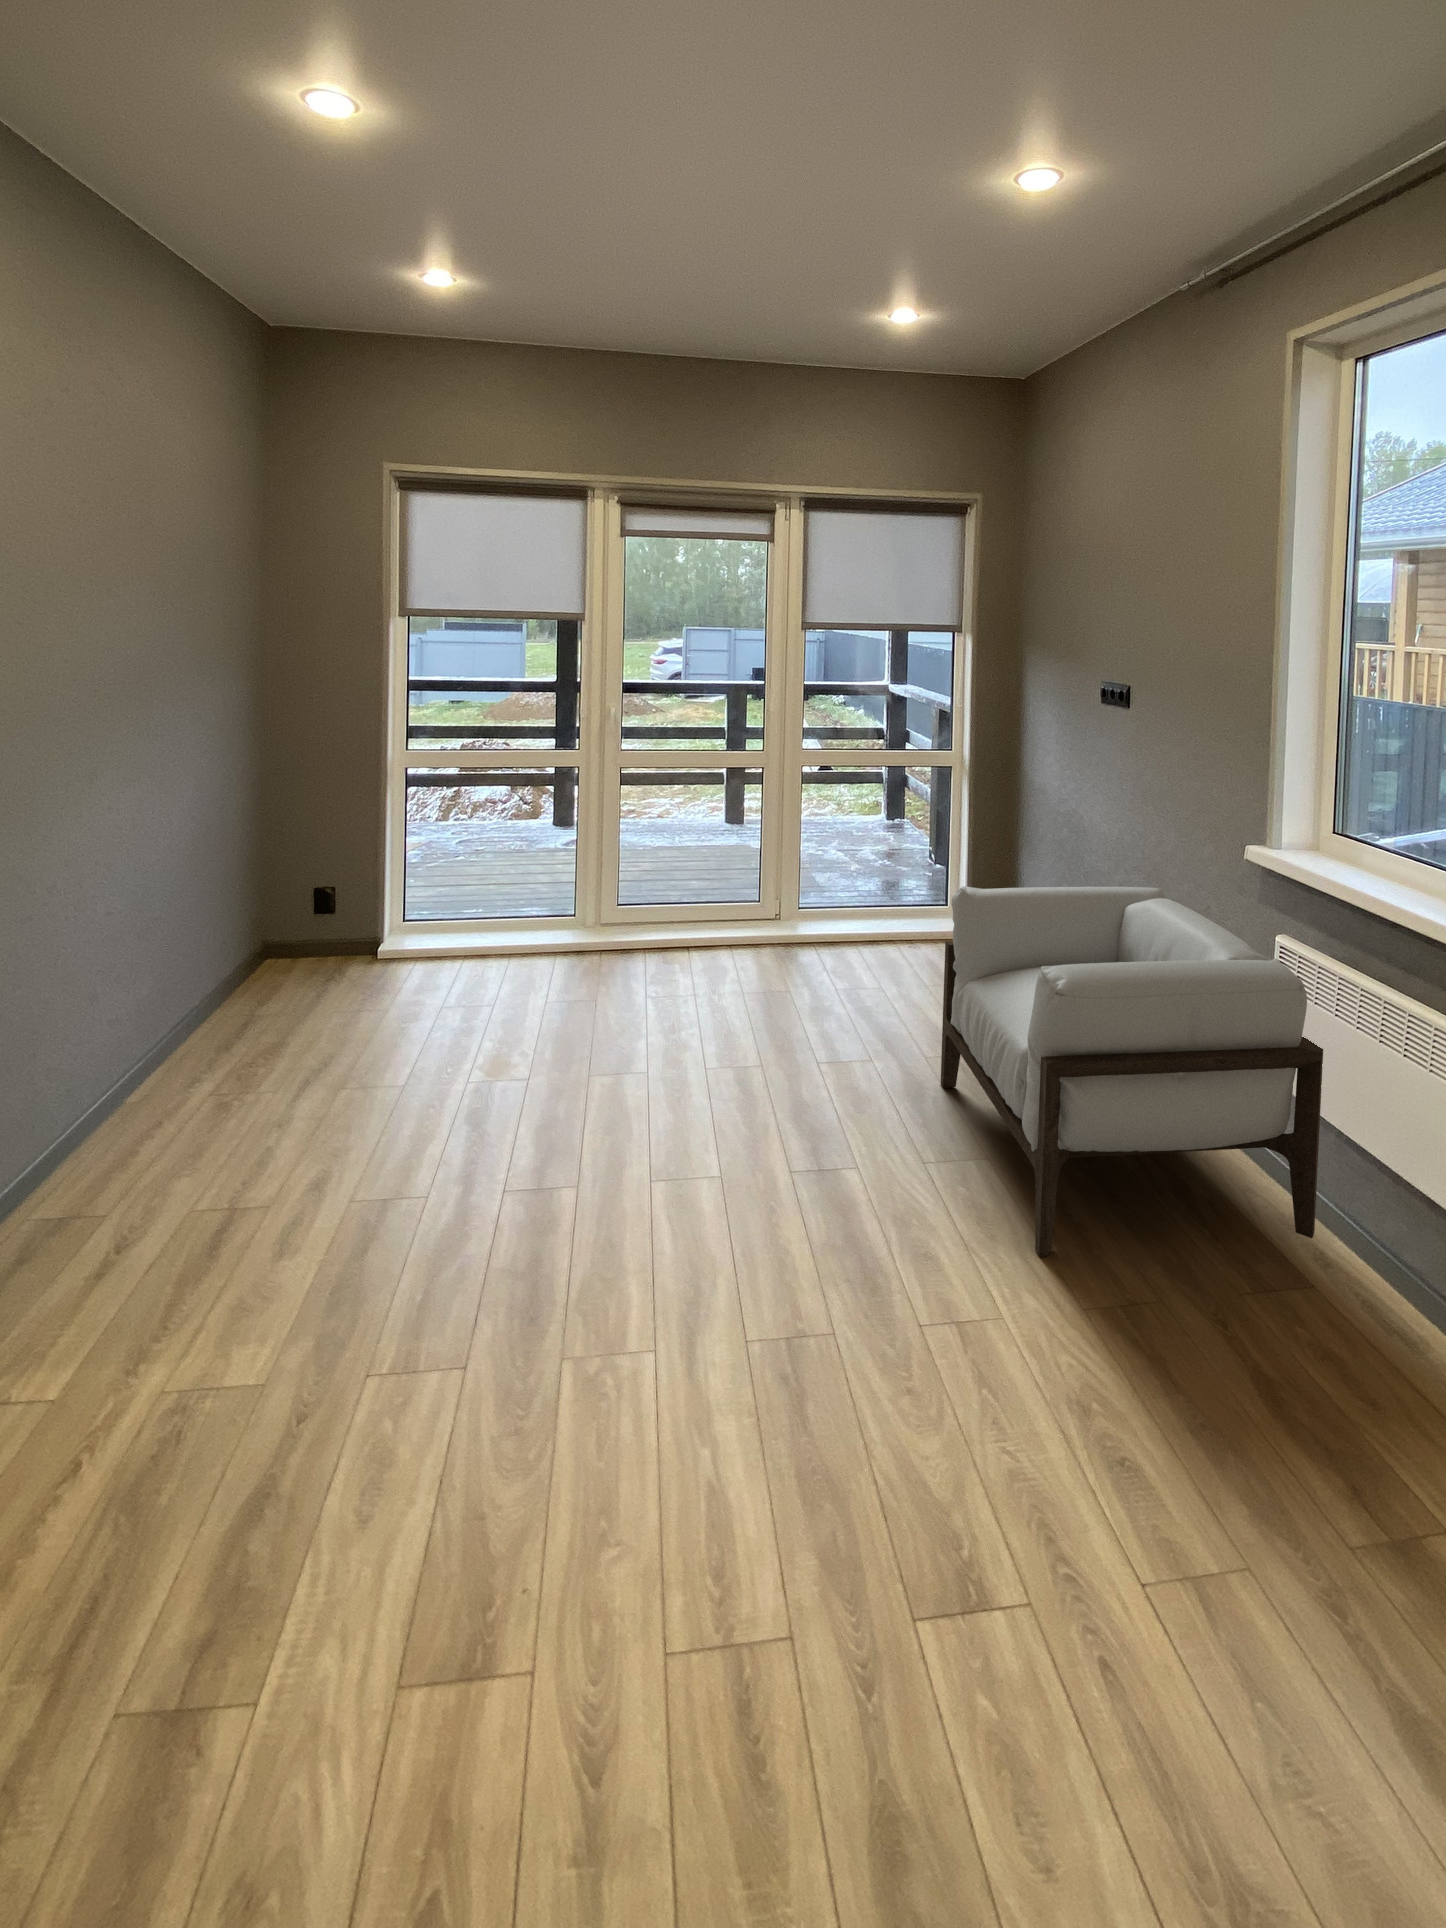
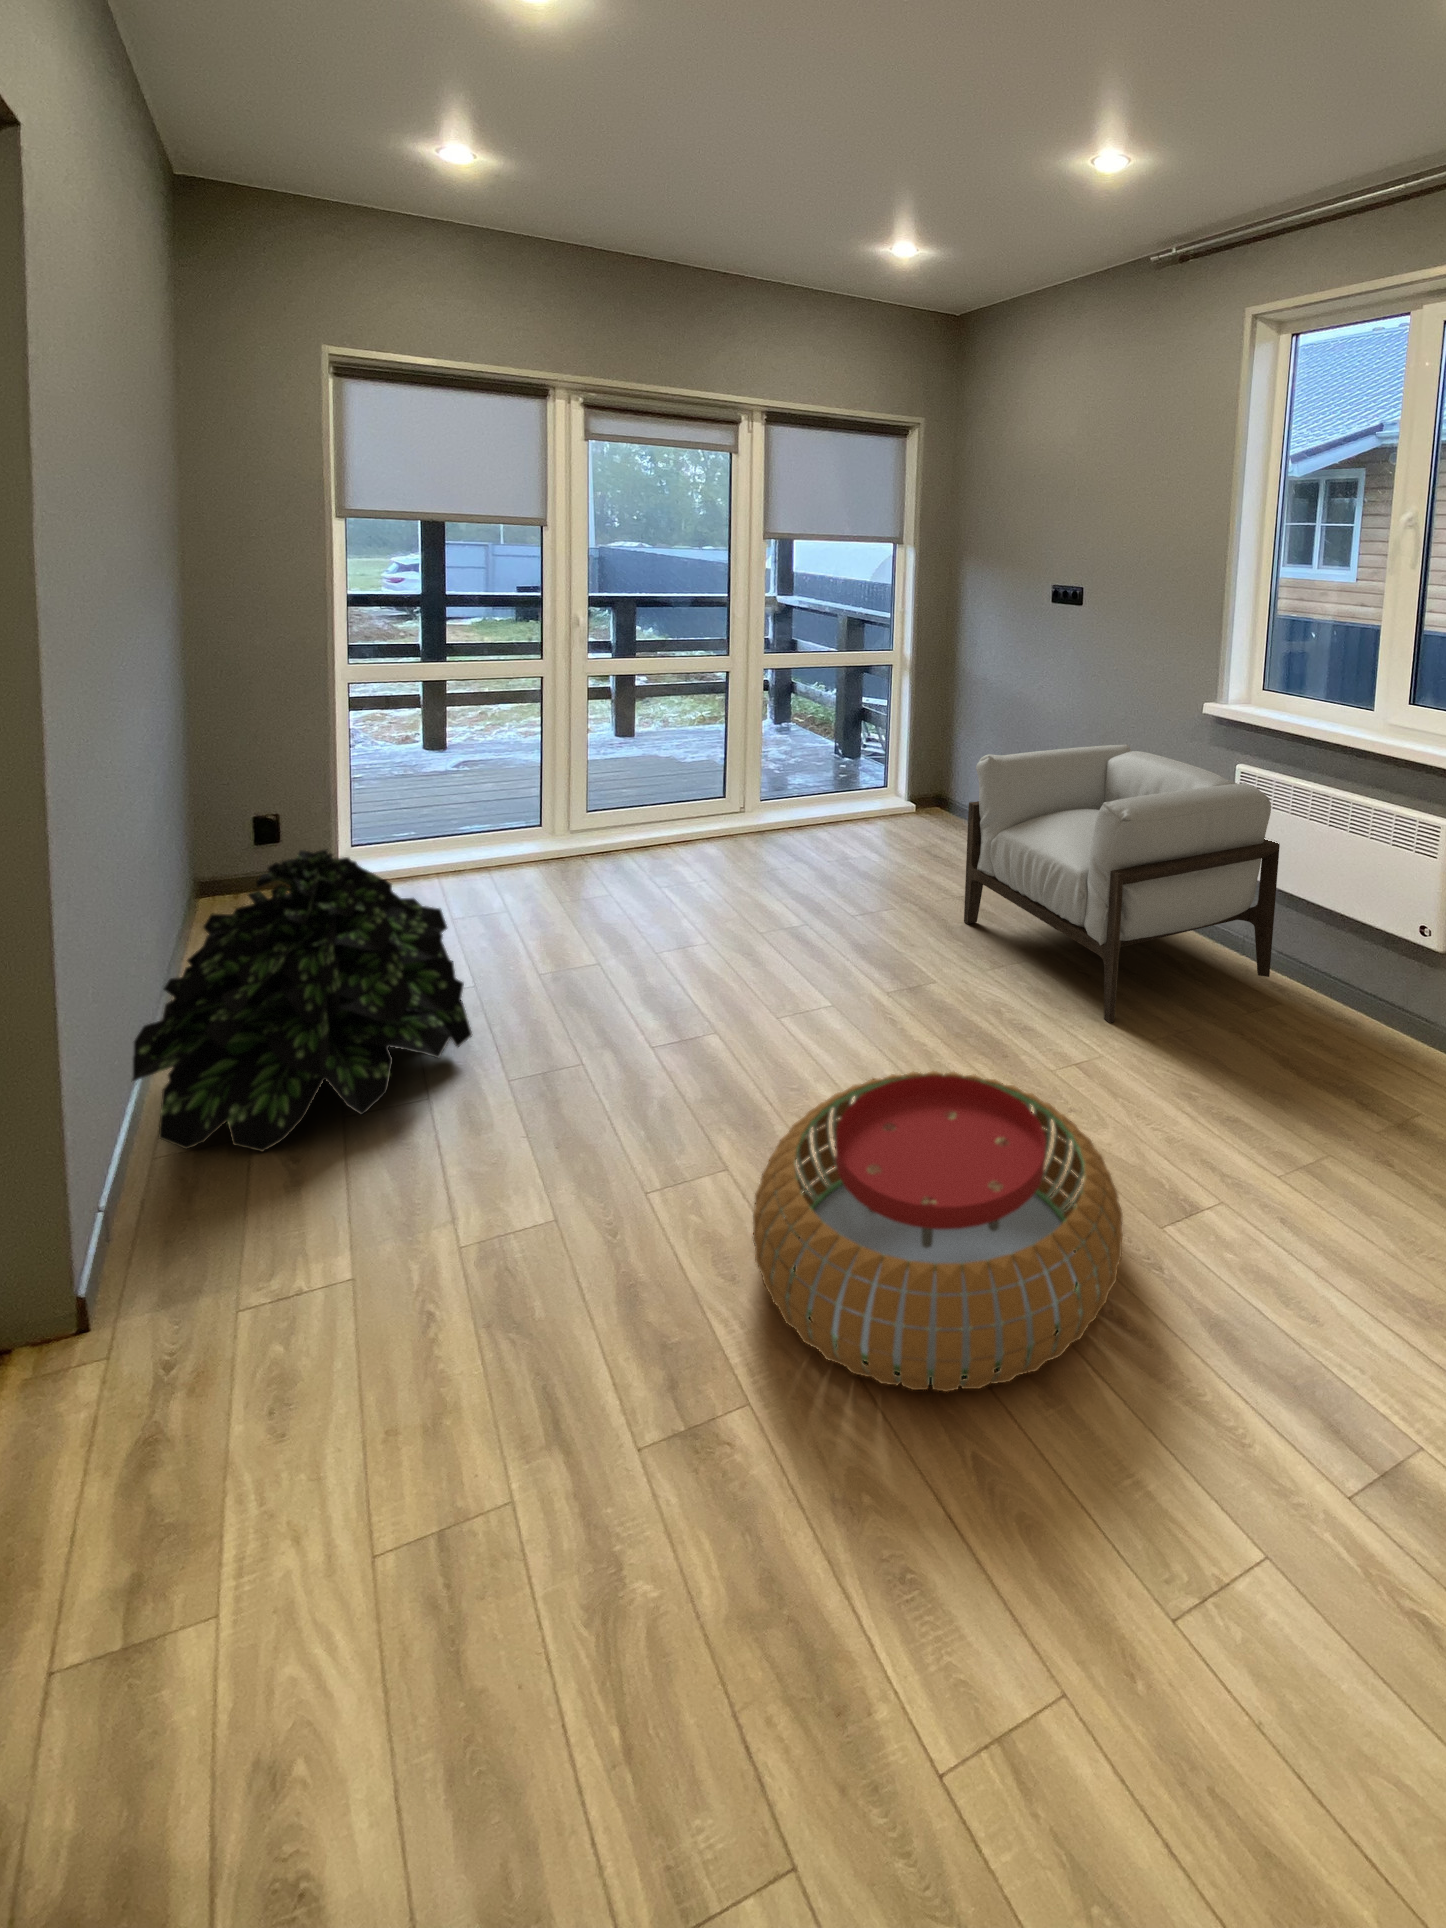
potted plant: none [85,924,385,1206] -> present [132,849,472,1152]
pouf: none [390,1271,849,1737] -> present [752,1071,1123,1392]

